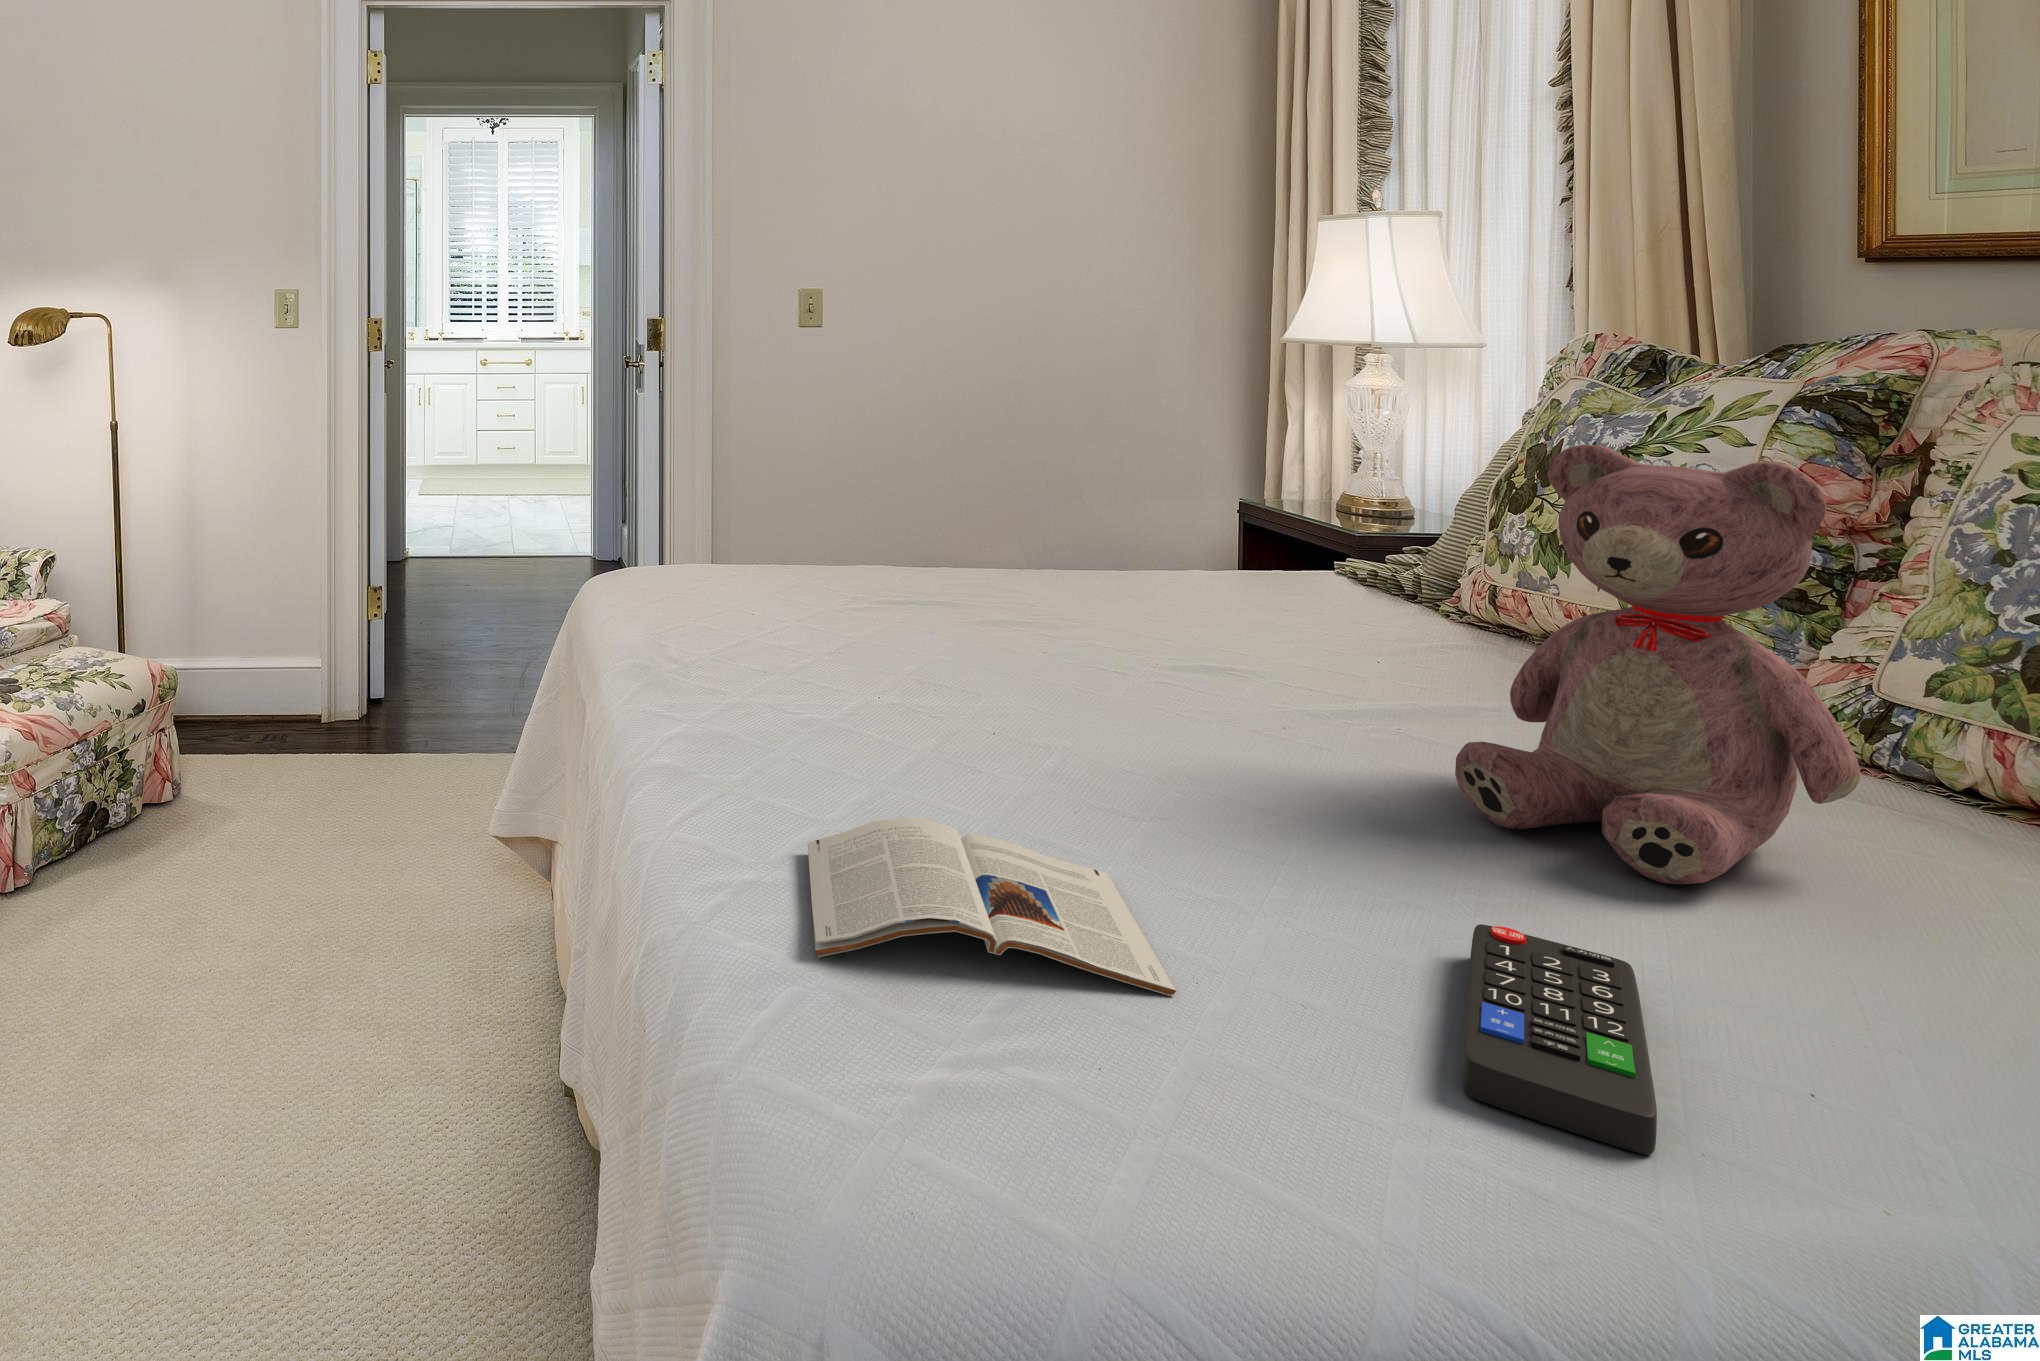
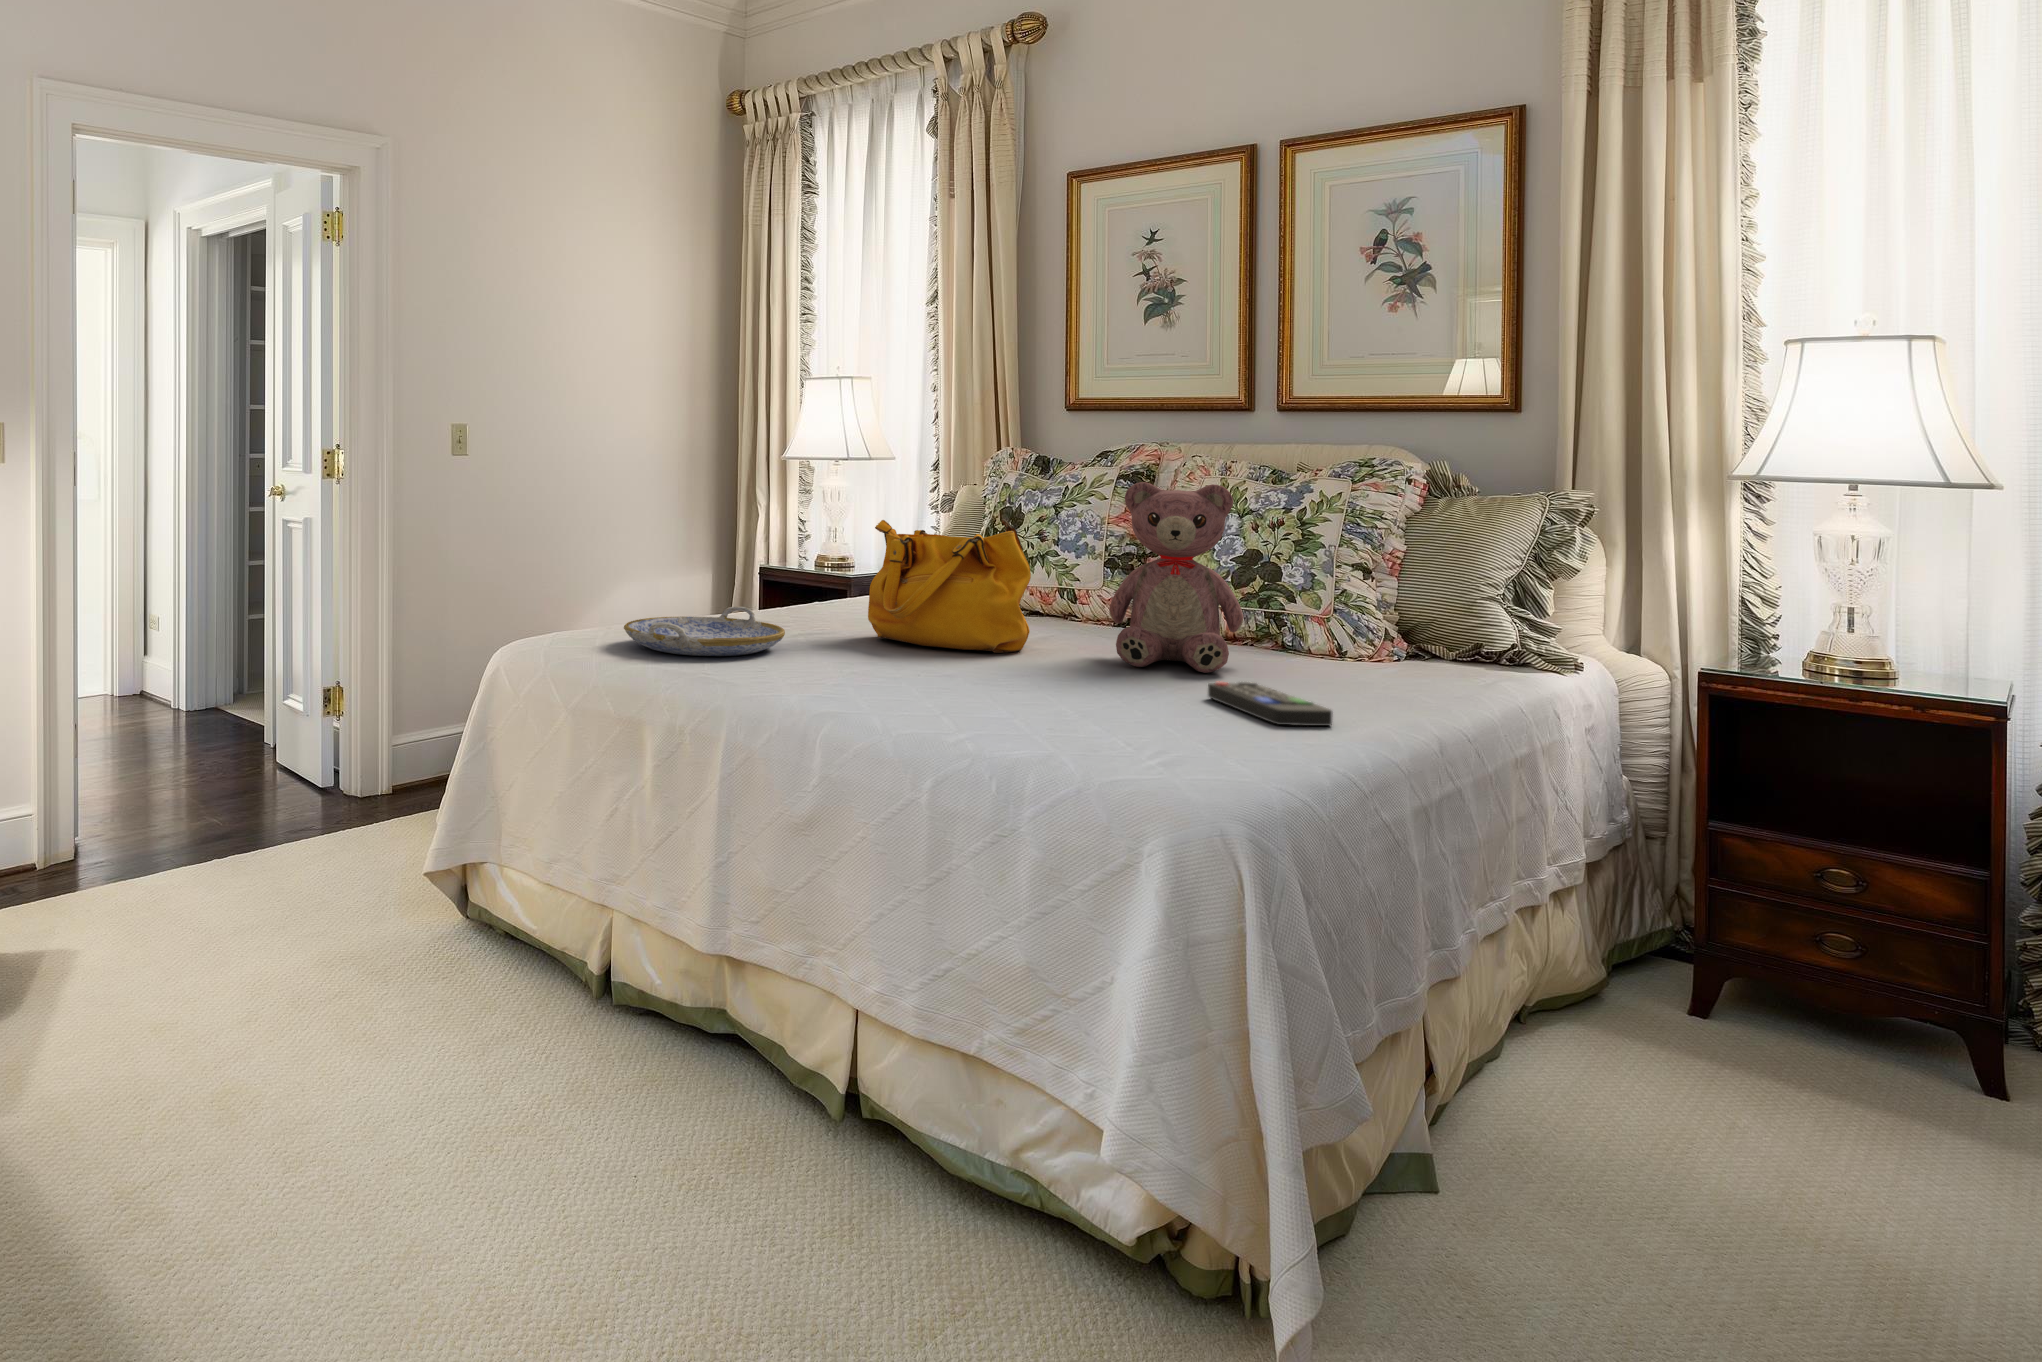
handbag: none [1070,470,1374,731] -> present [868,519,1031,653]
serving tray: none [691,578,919,656] -> present [624,606,785,656]
magazine: present [808,817,1176,997] -> none [955,684,1166,740]

